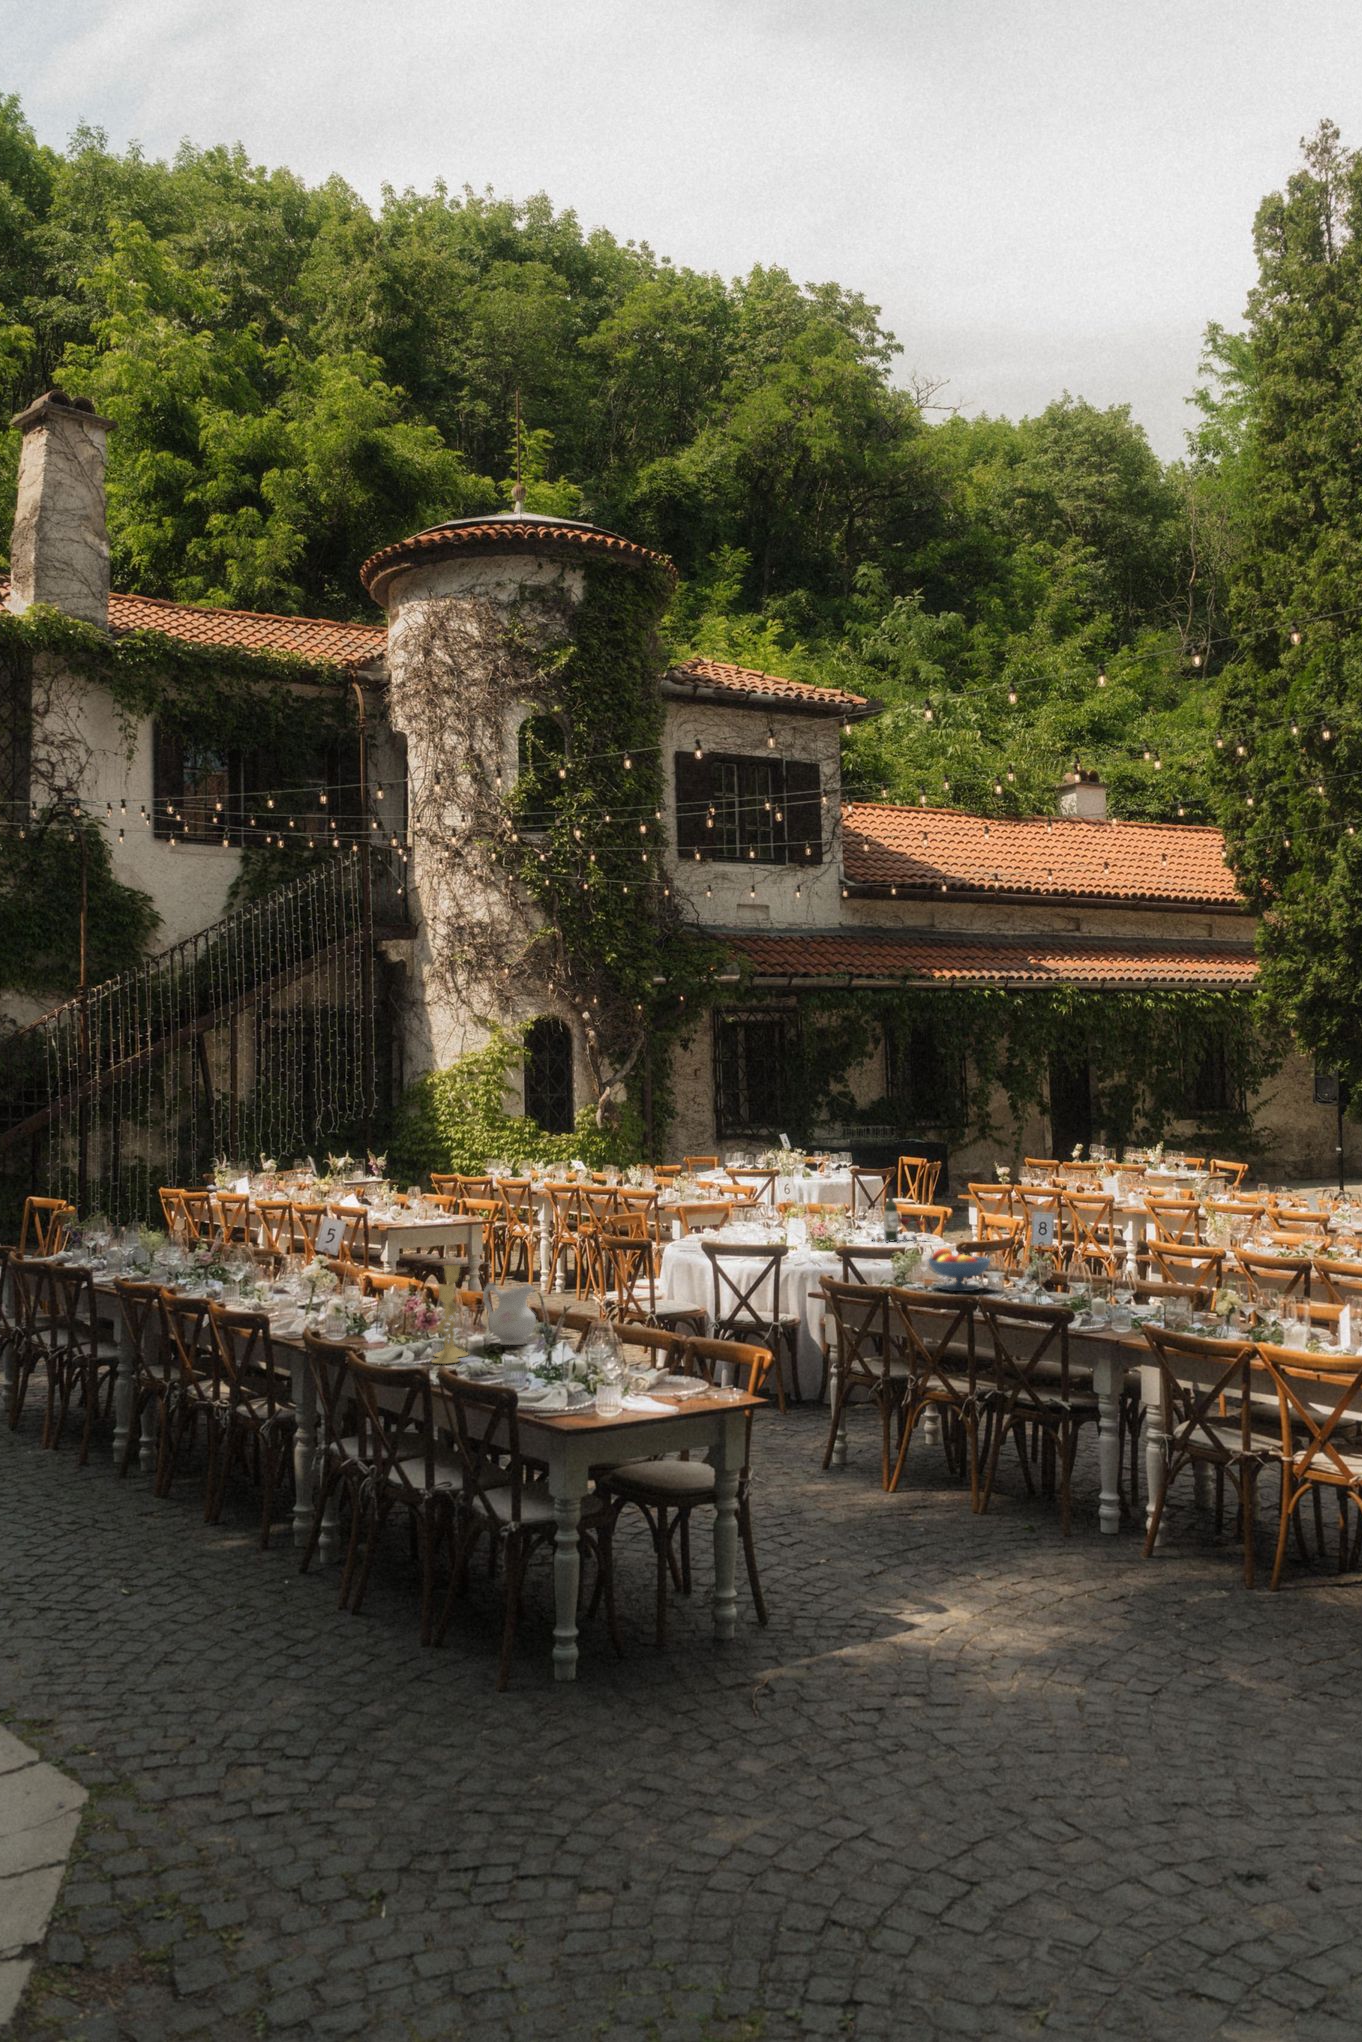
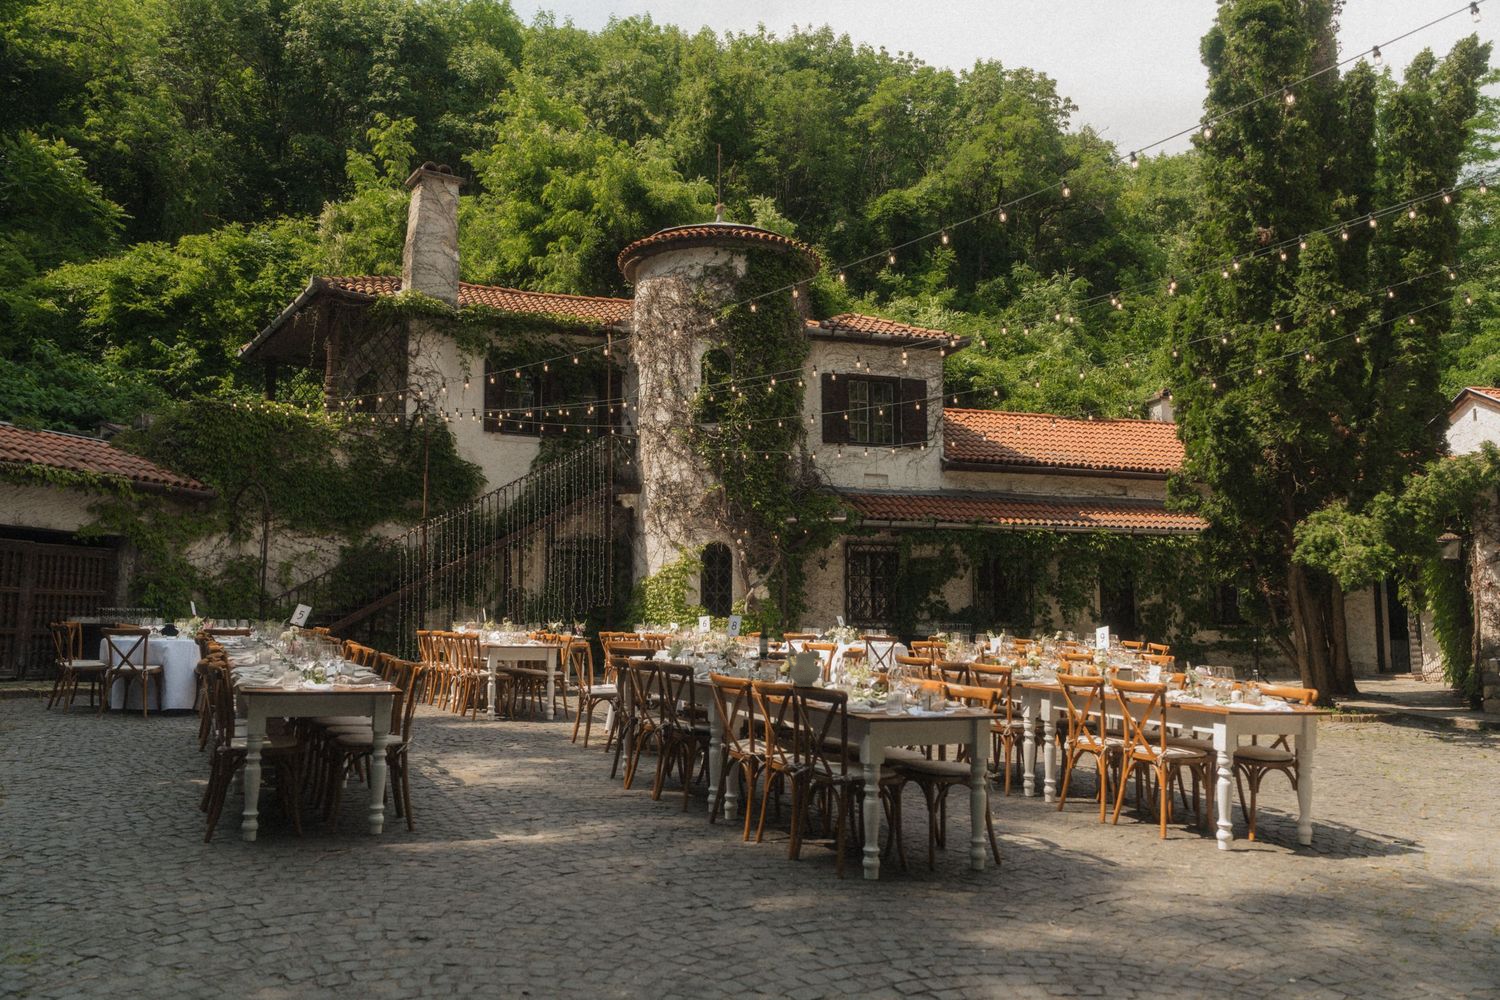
fruit bowl: present [928,1248,990,1291] -> none [687,644,729,671]
candlestick: present [432,1265,468,1364] -> none [272,620,306,674]
ceramic pitcher: present [483,1283,536,1345] -> present [787,648,820,687]

